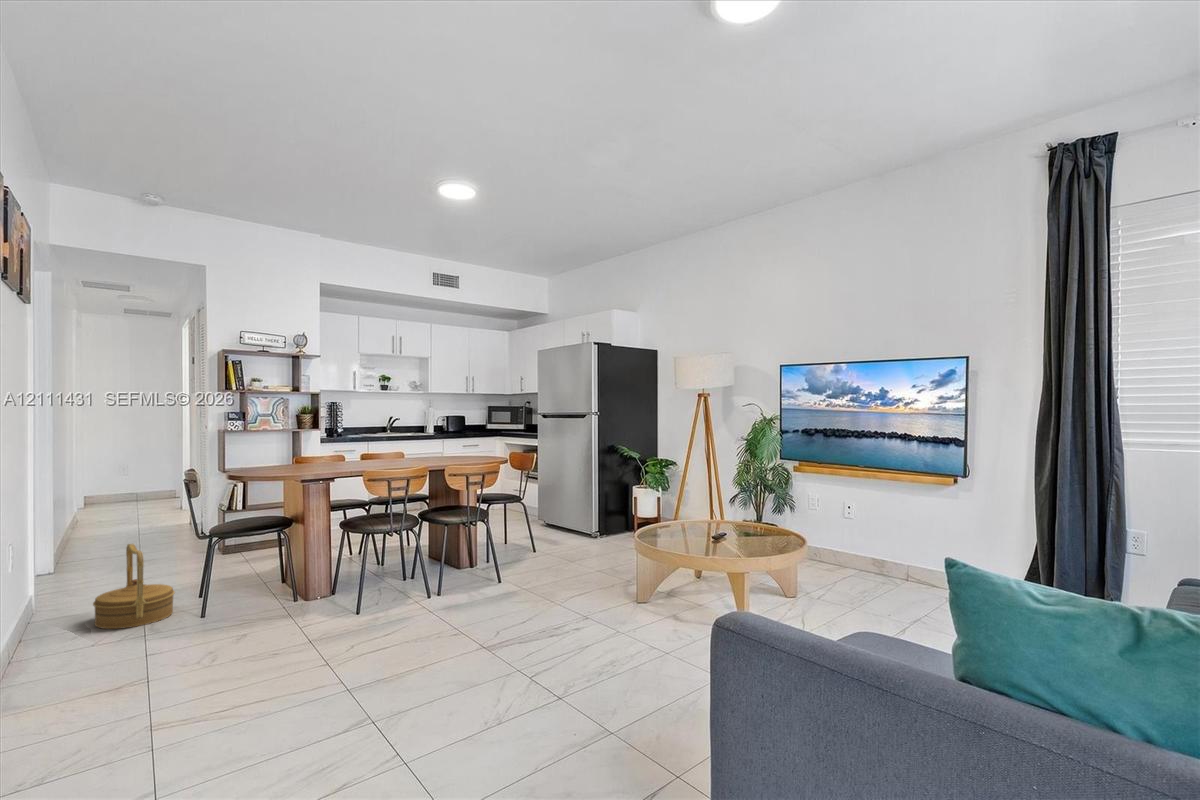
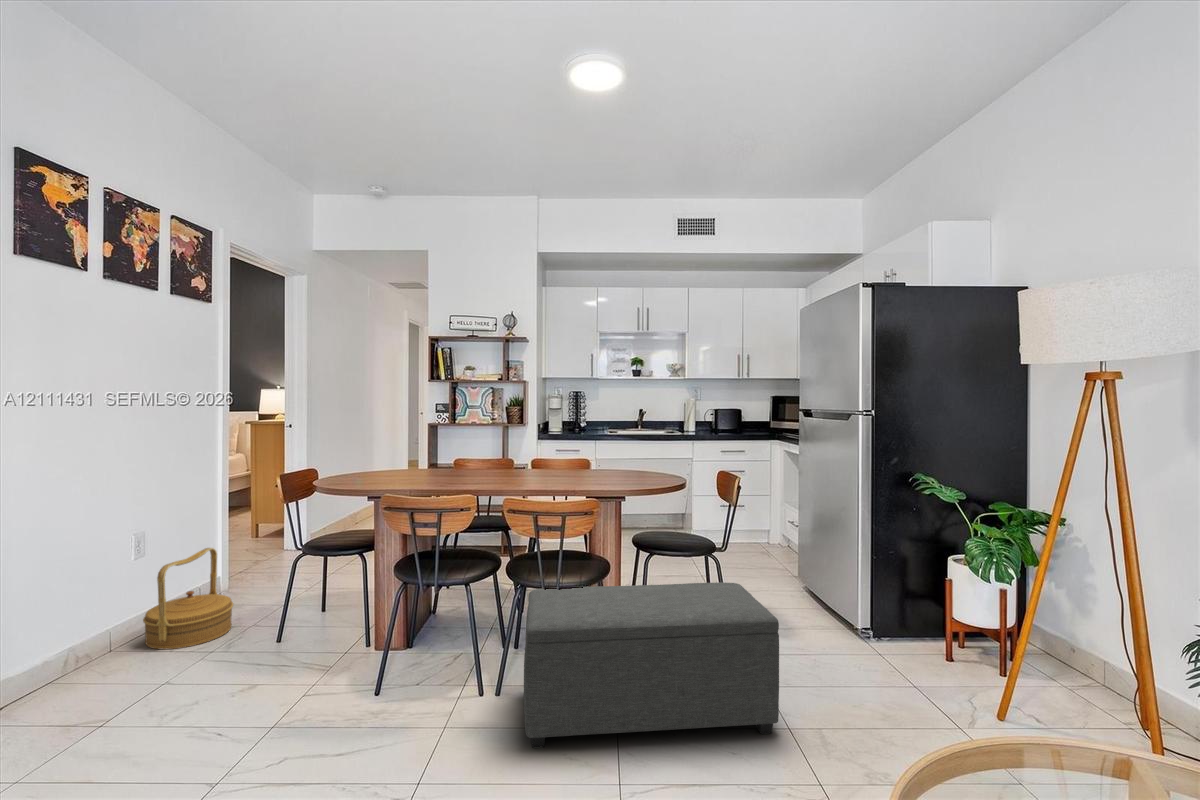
ottoman: none [468,504,600,591] -> present [524,582,779,748]

